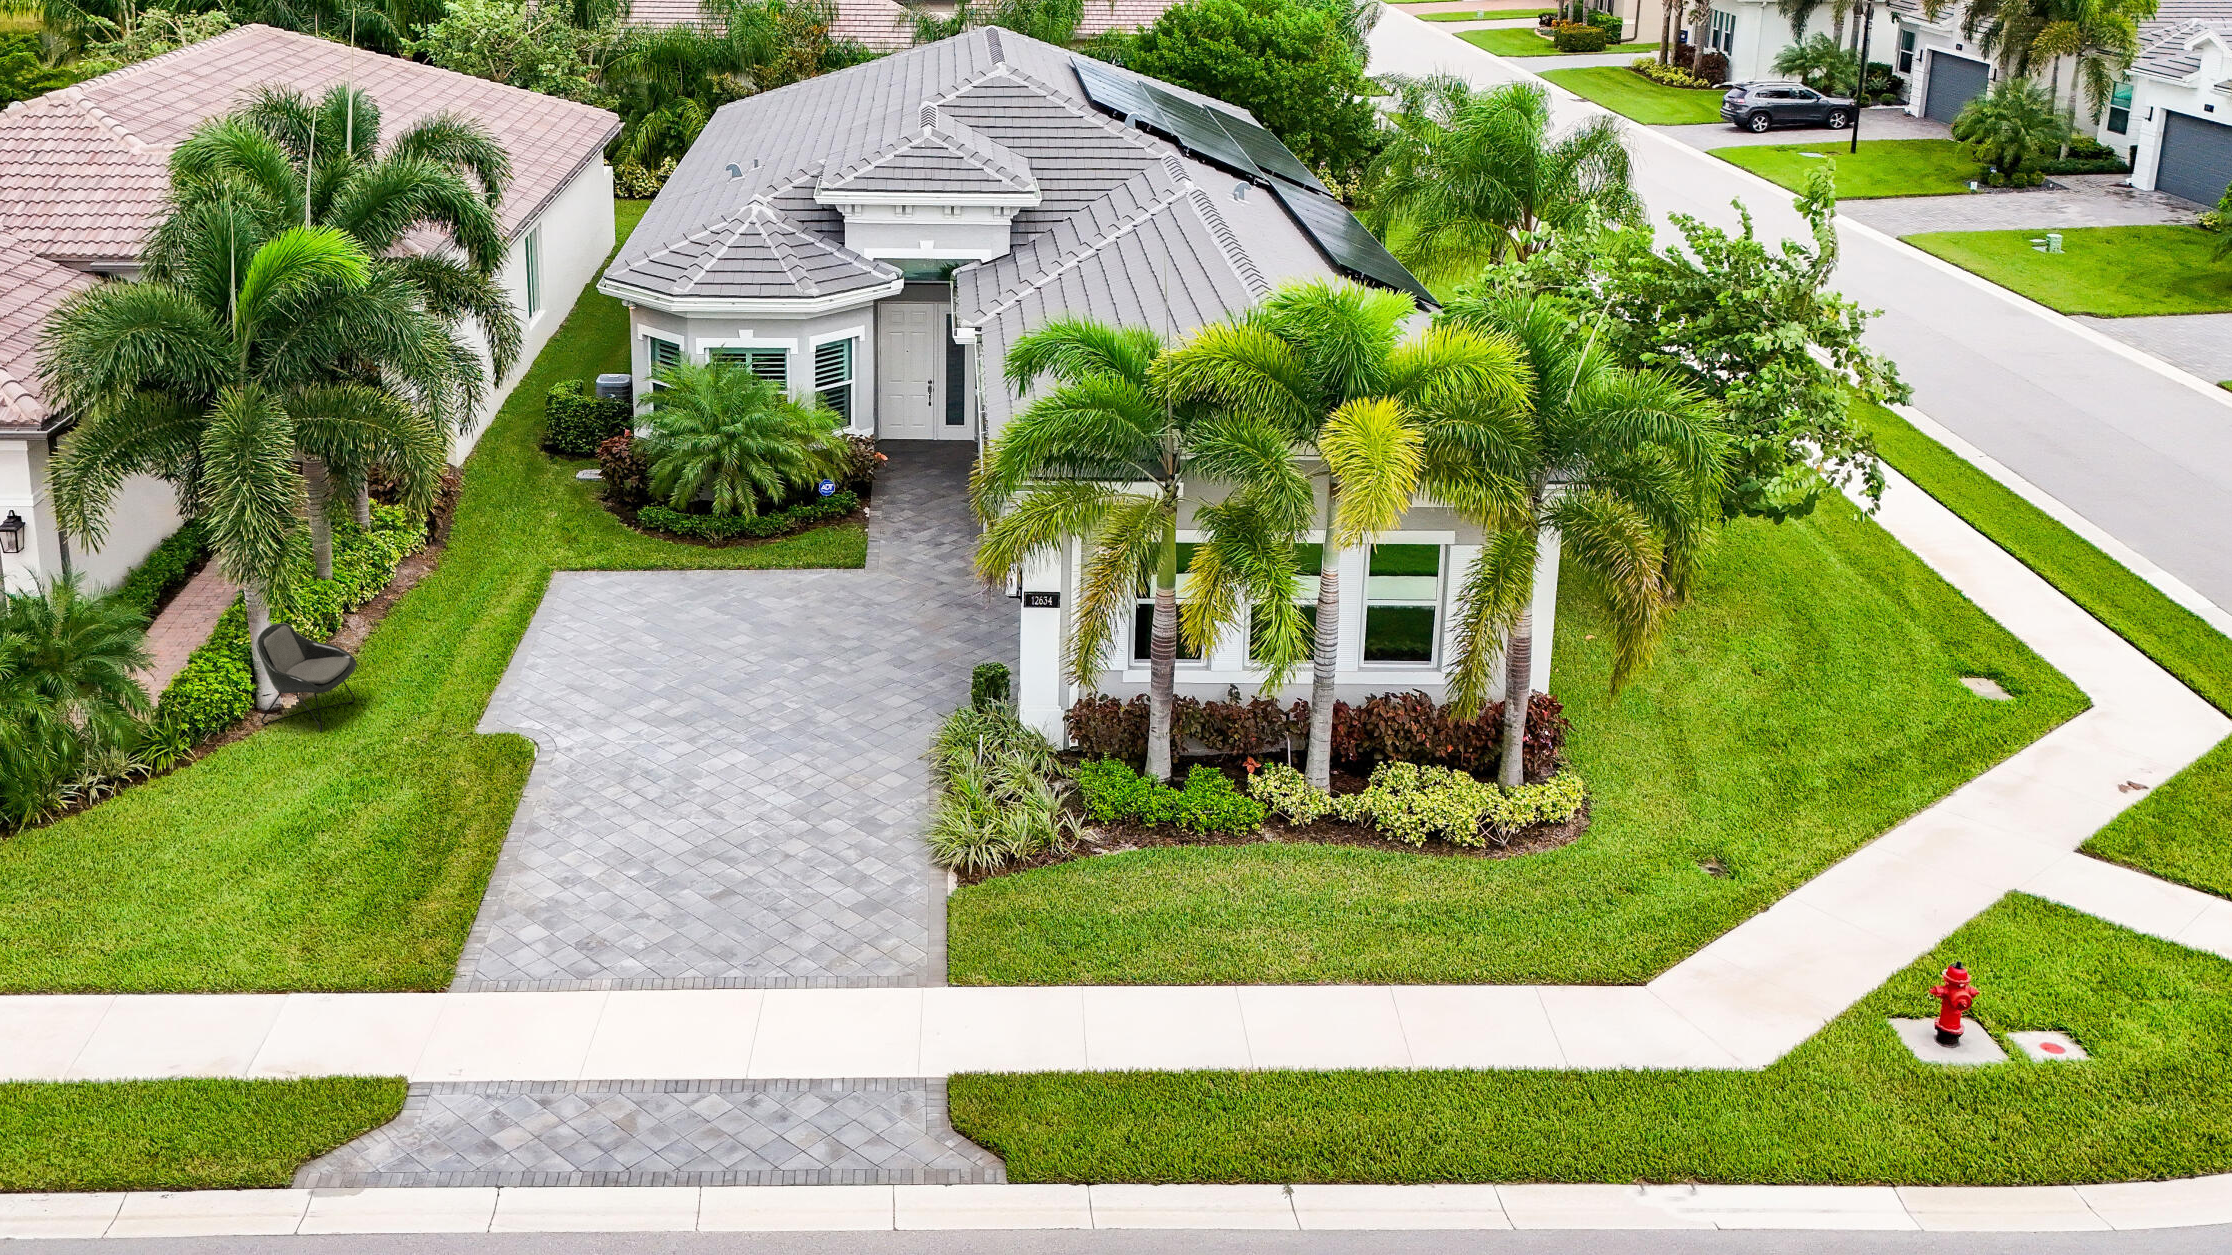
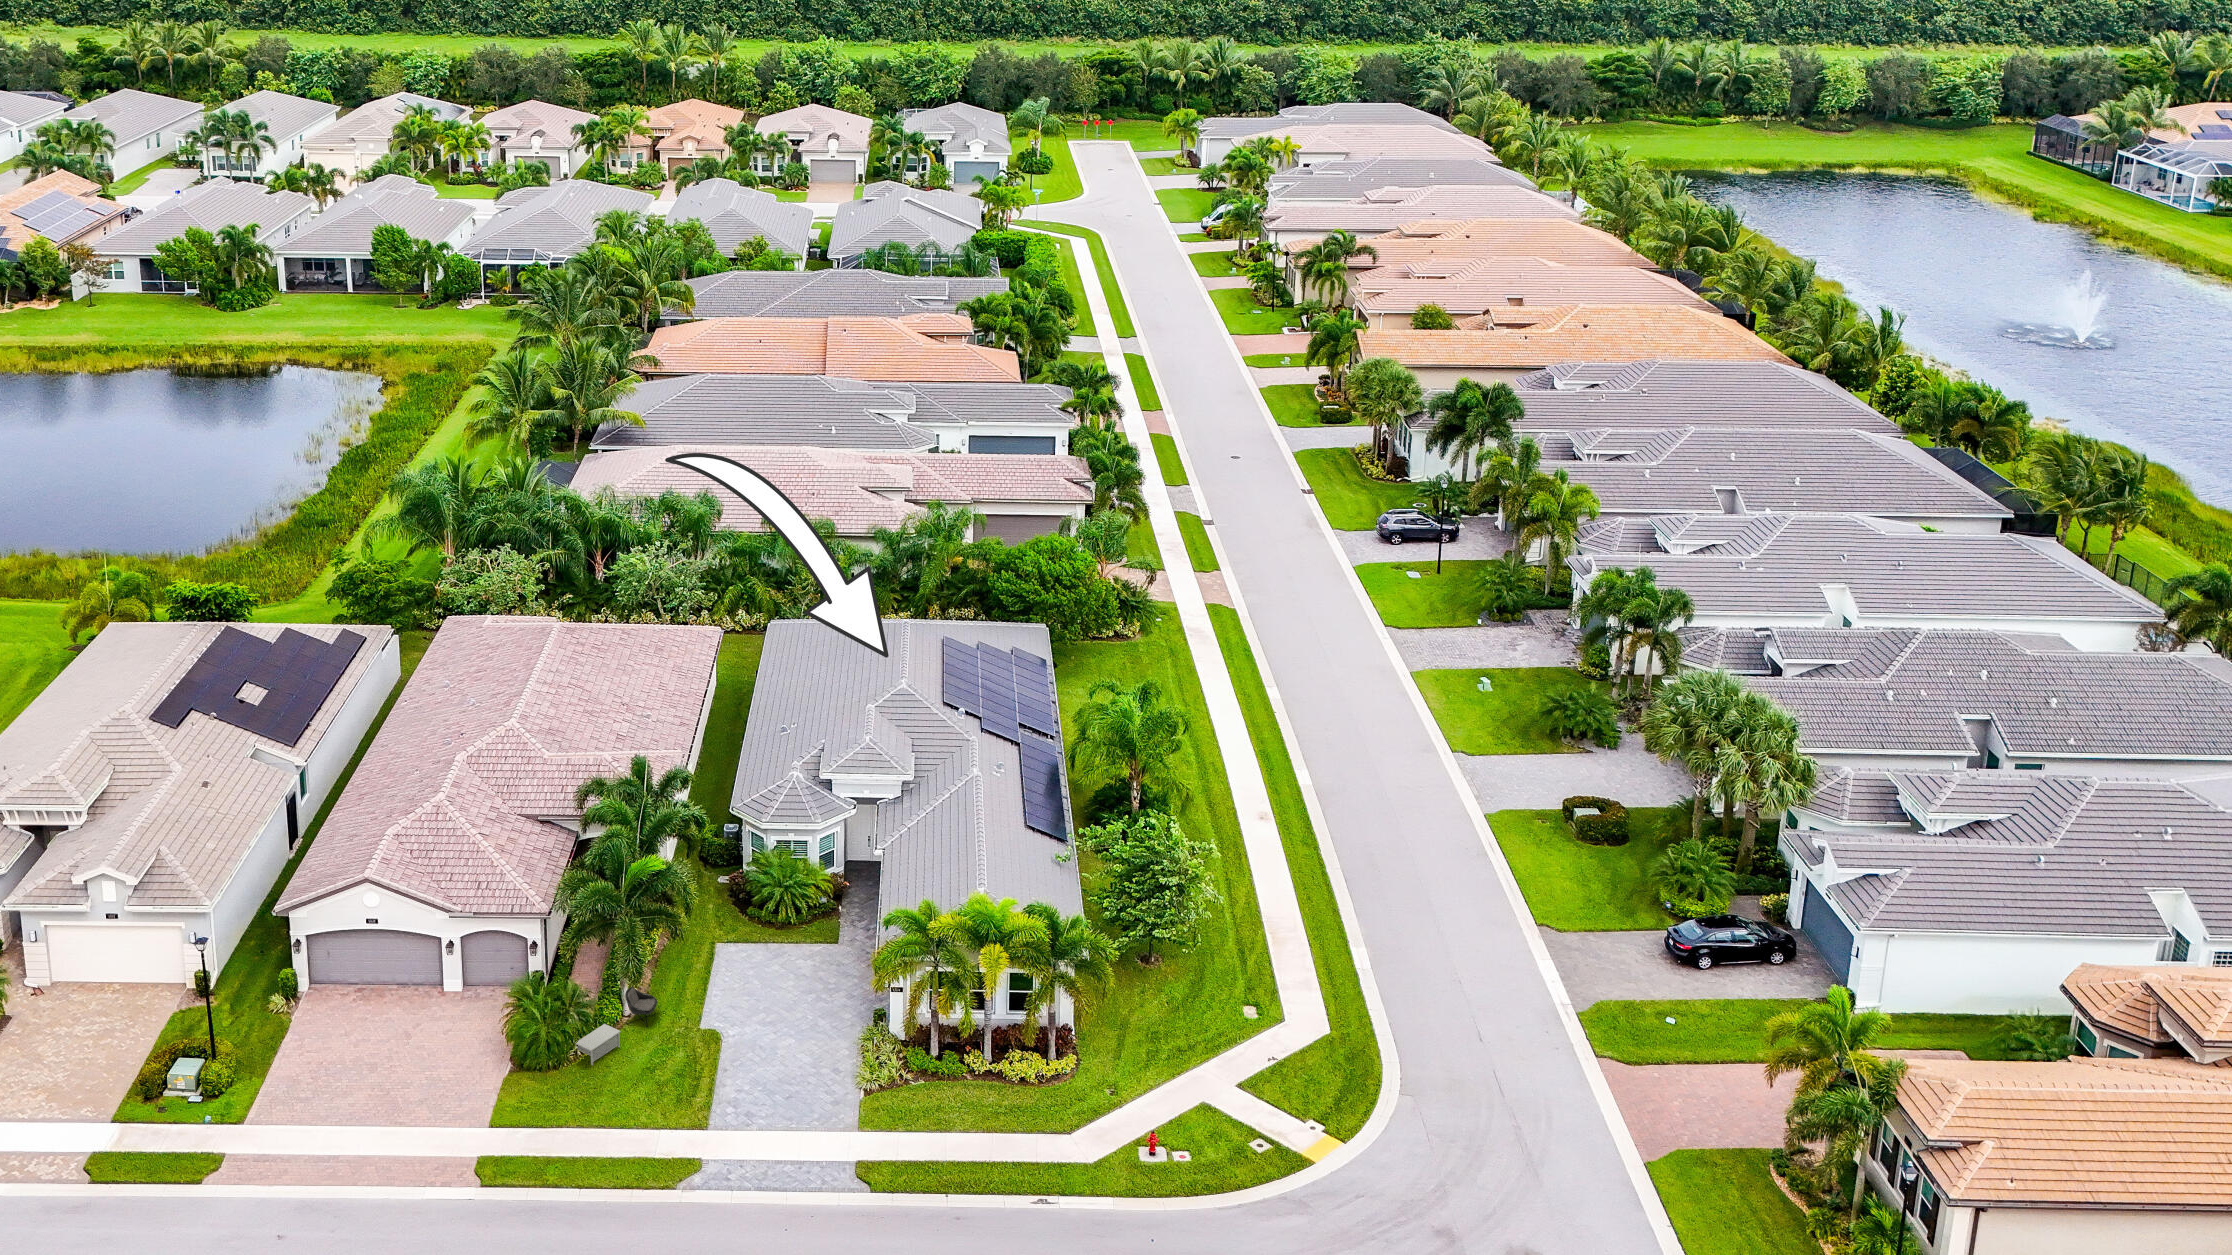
storage bench: none [72,712,224,823] -> present [576,1024,620,1065]

